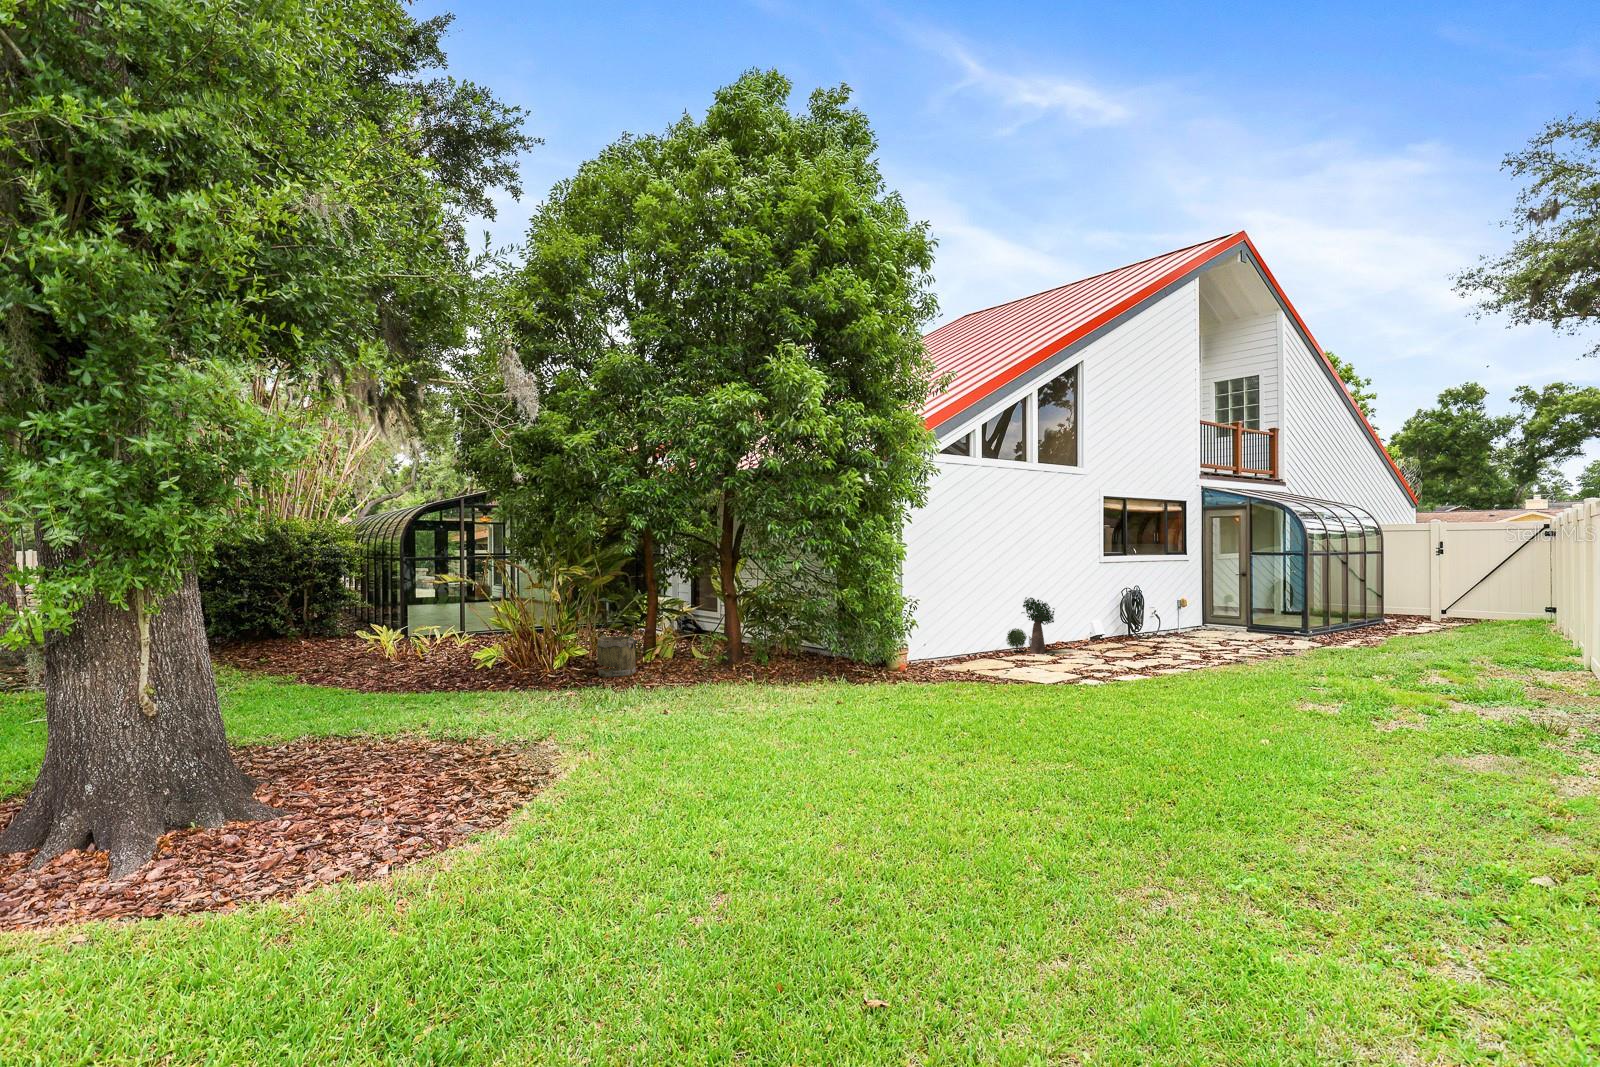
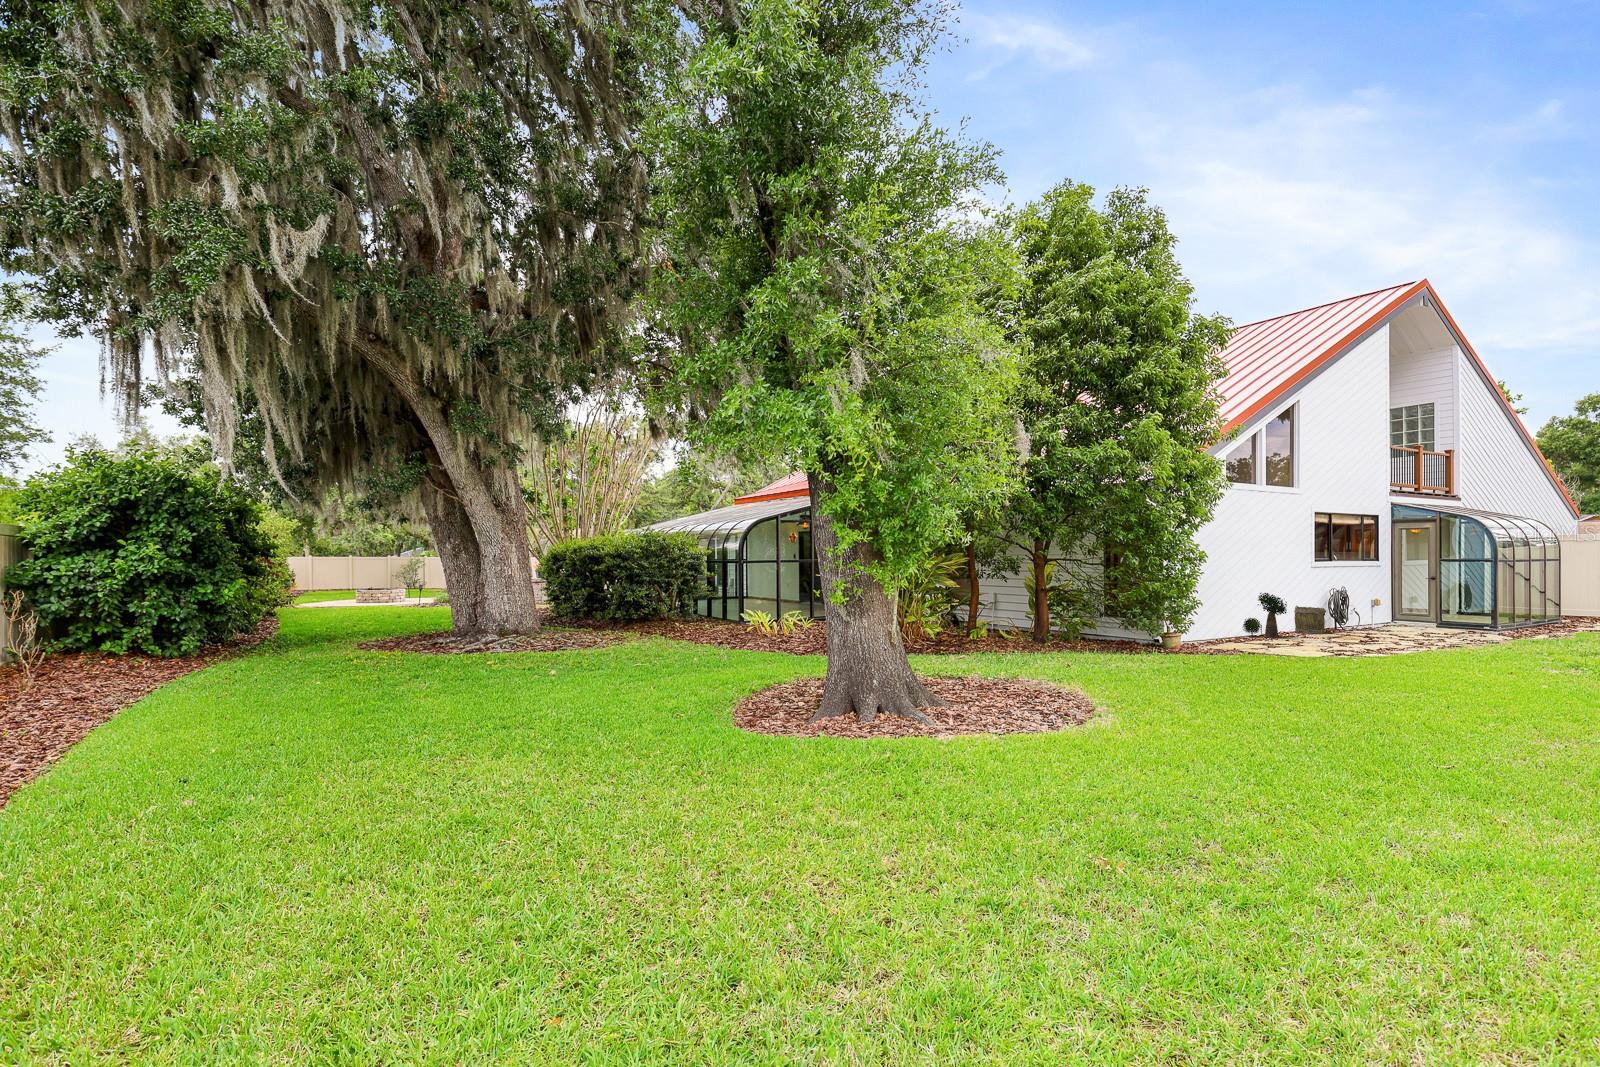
bucket: present [597,635,638,677] -> present [1294,606,1326,634]

